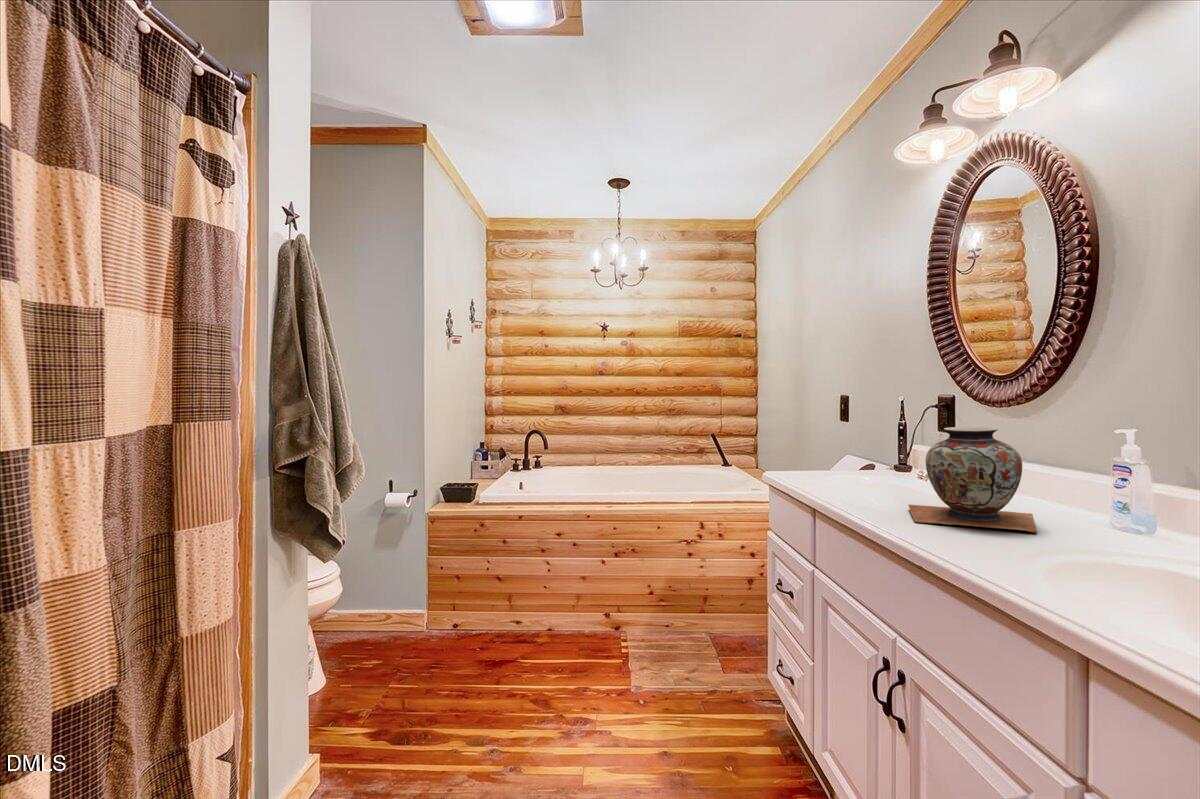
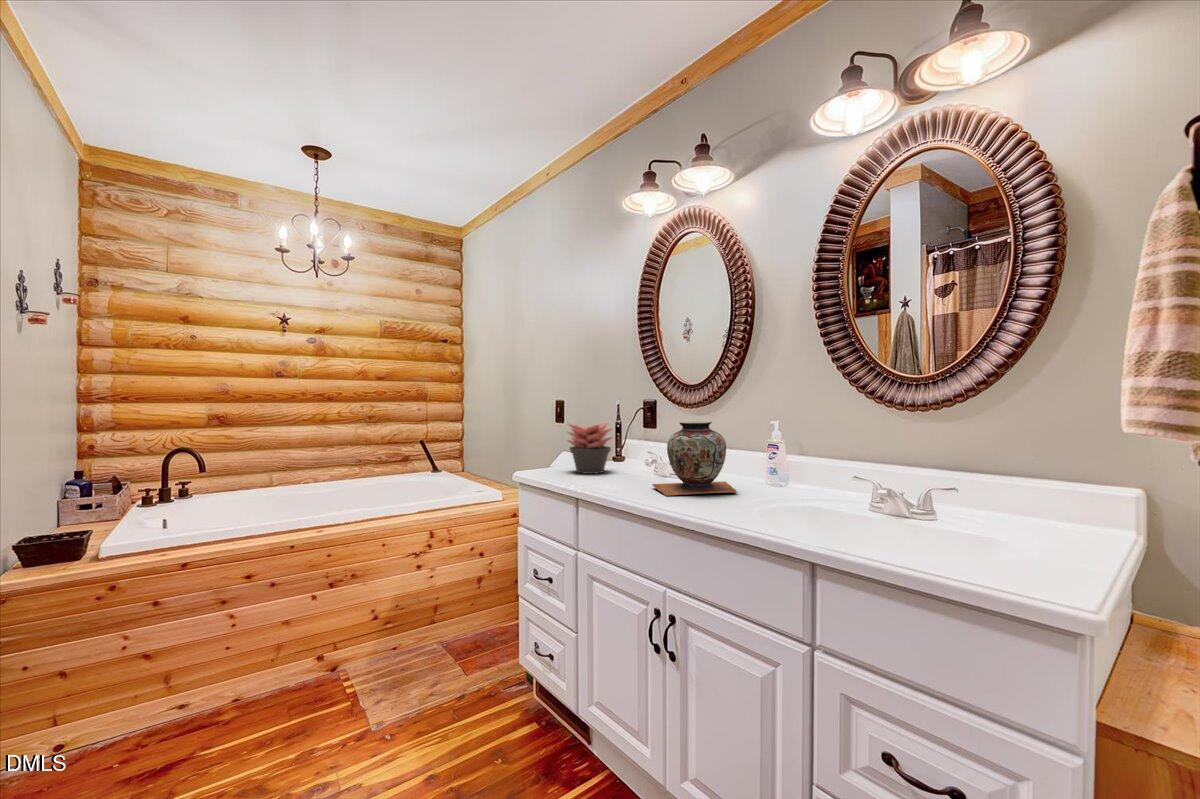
succulent plant: none [825,423,881,483] -> present [568,423,612,474]

